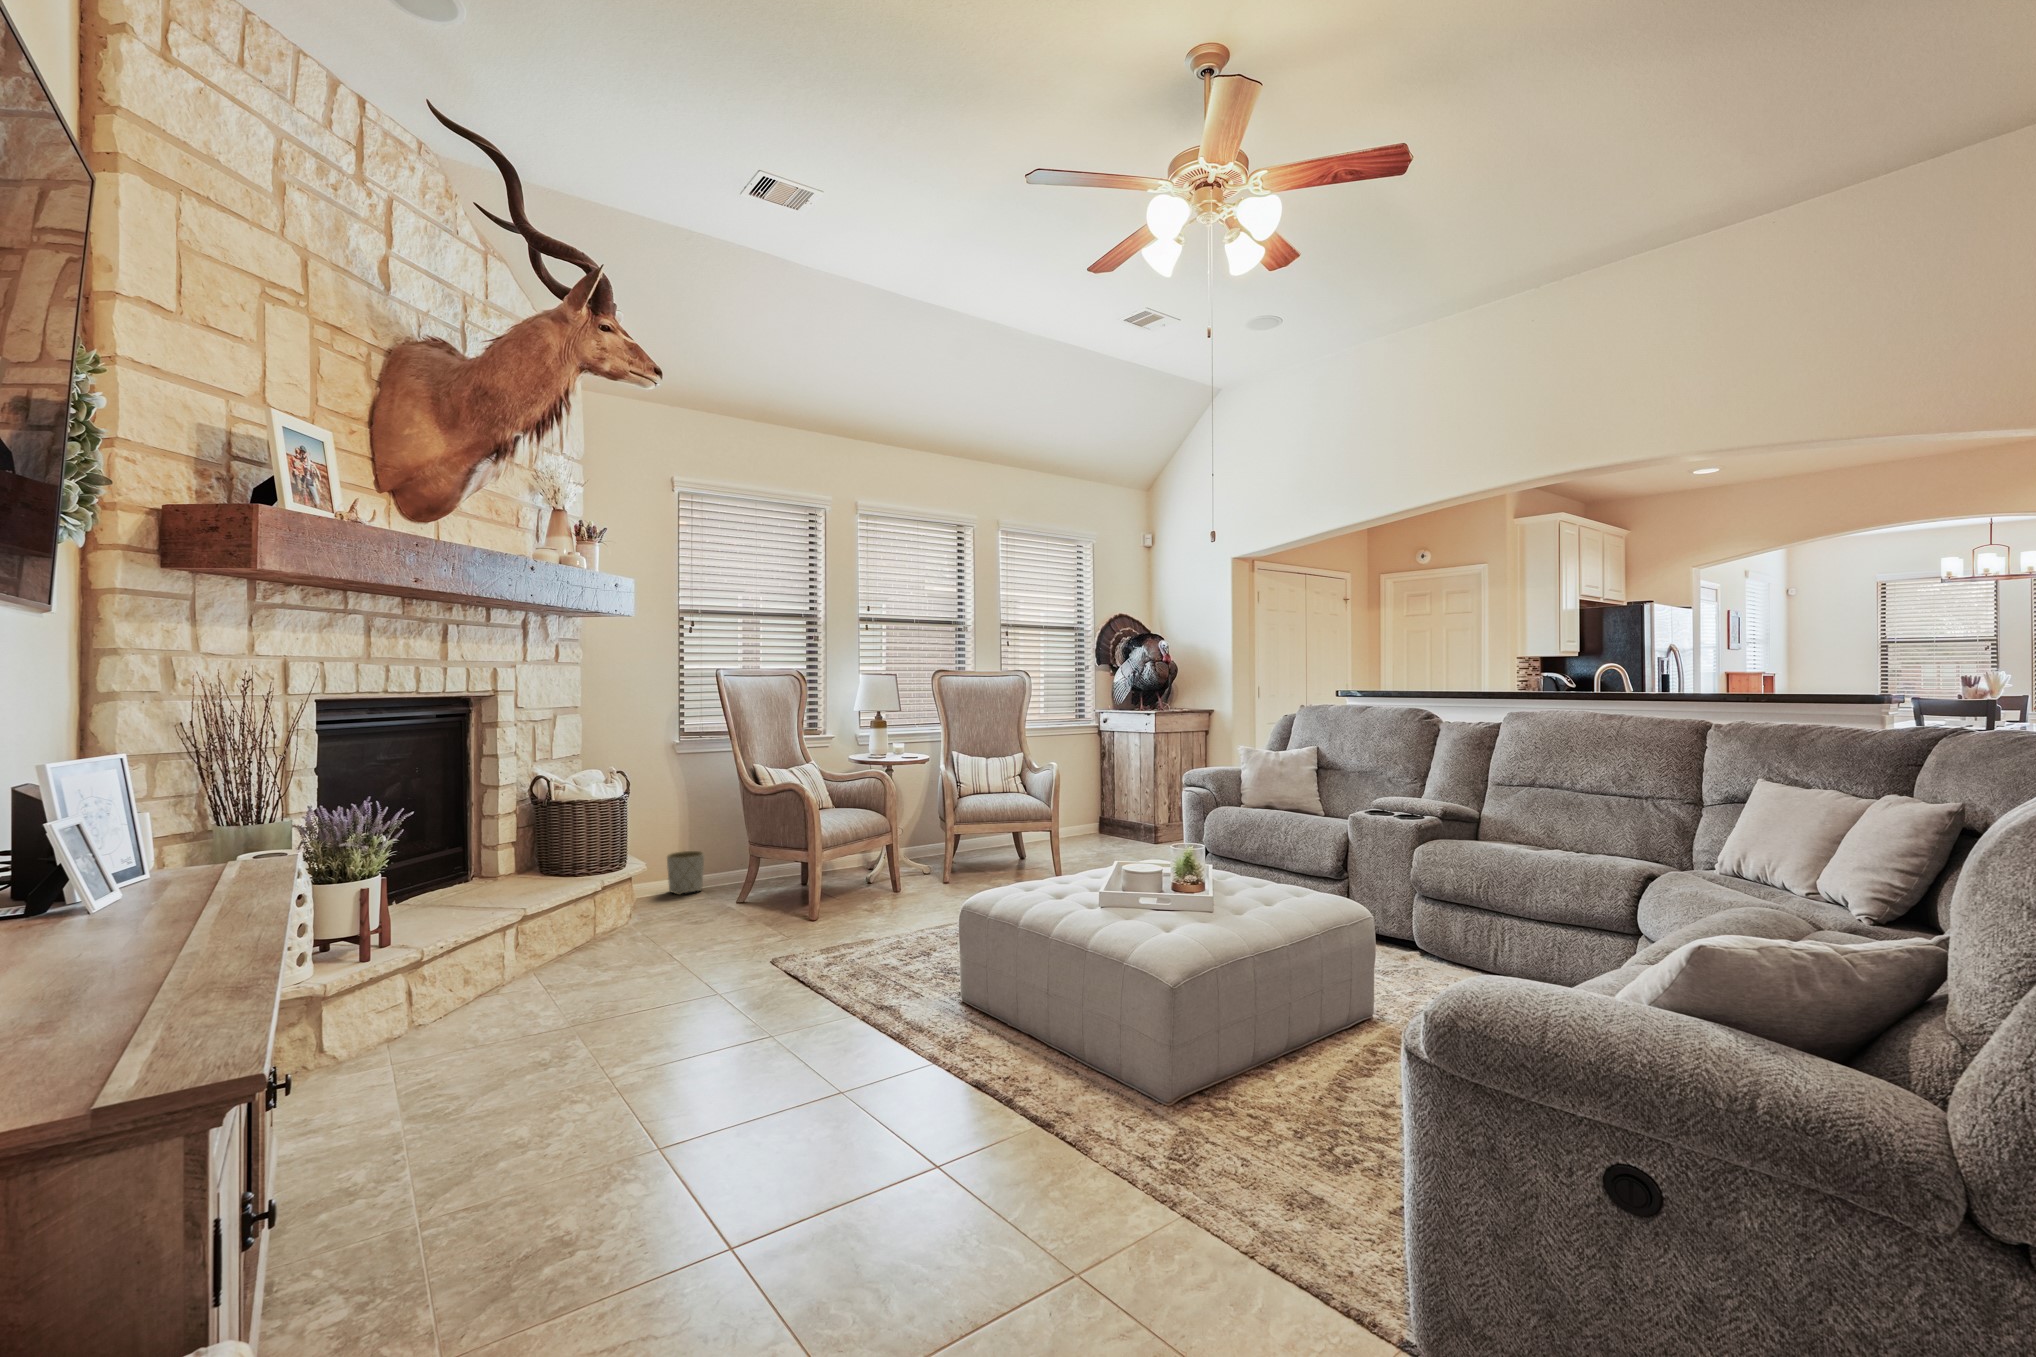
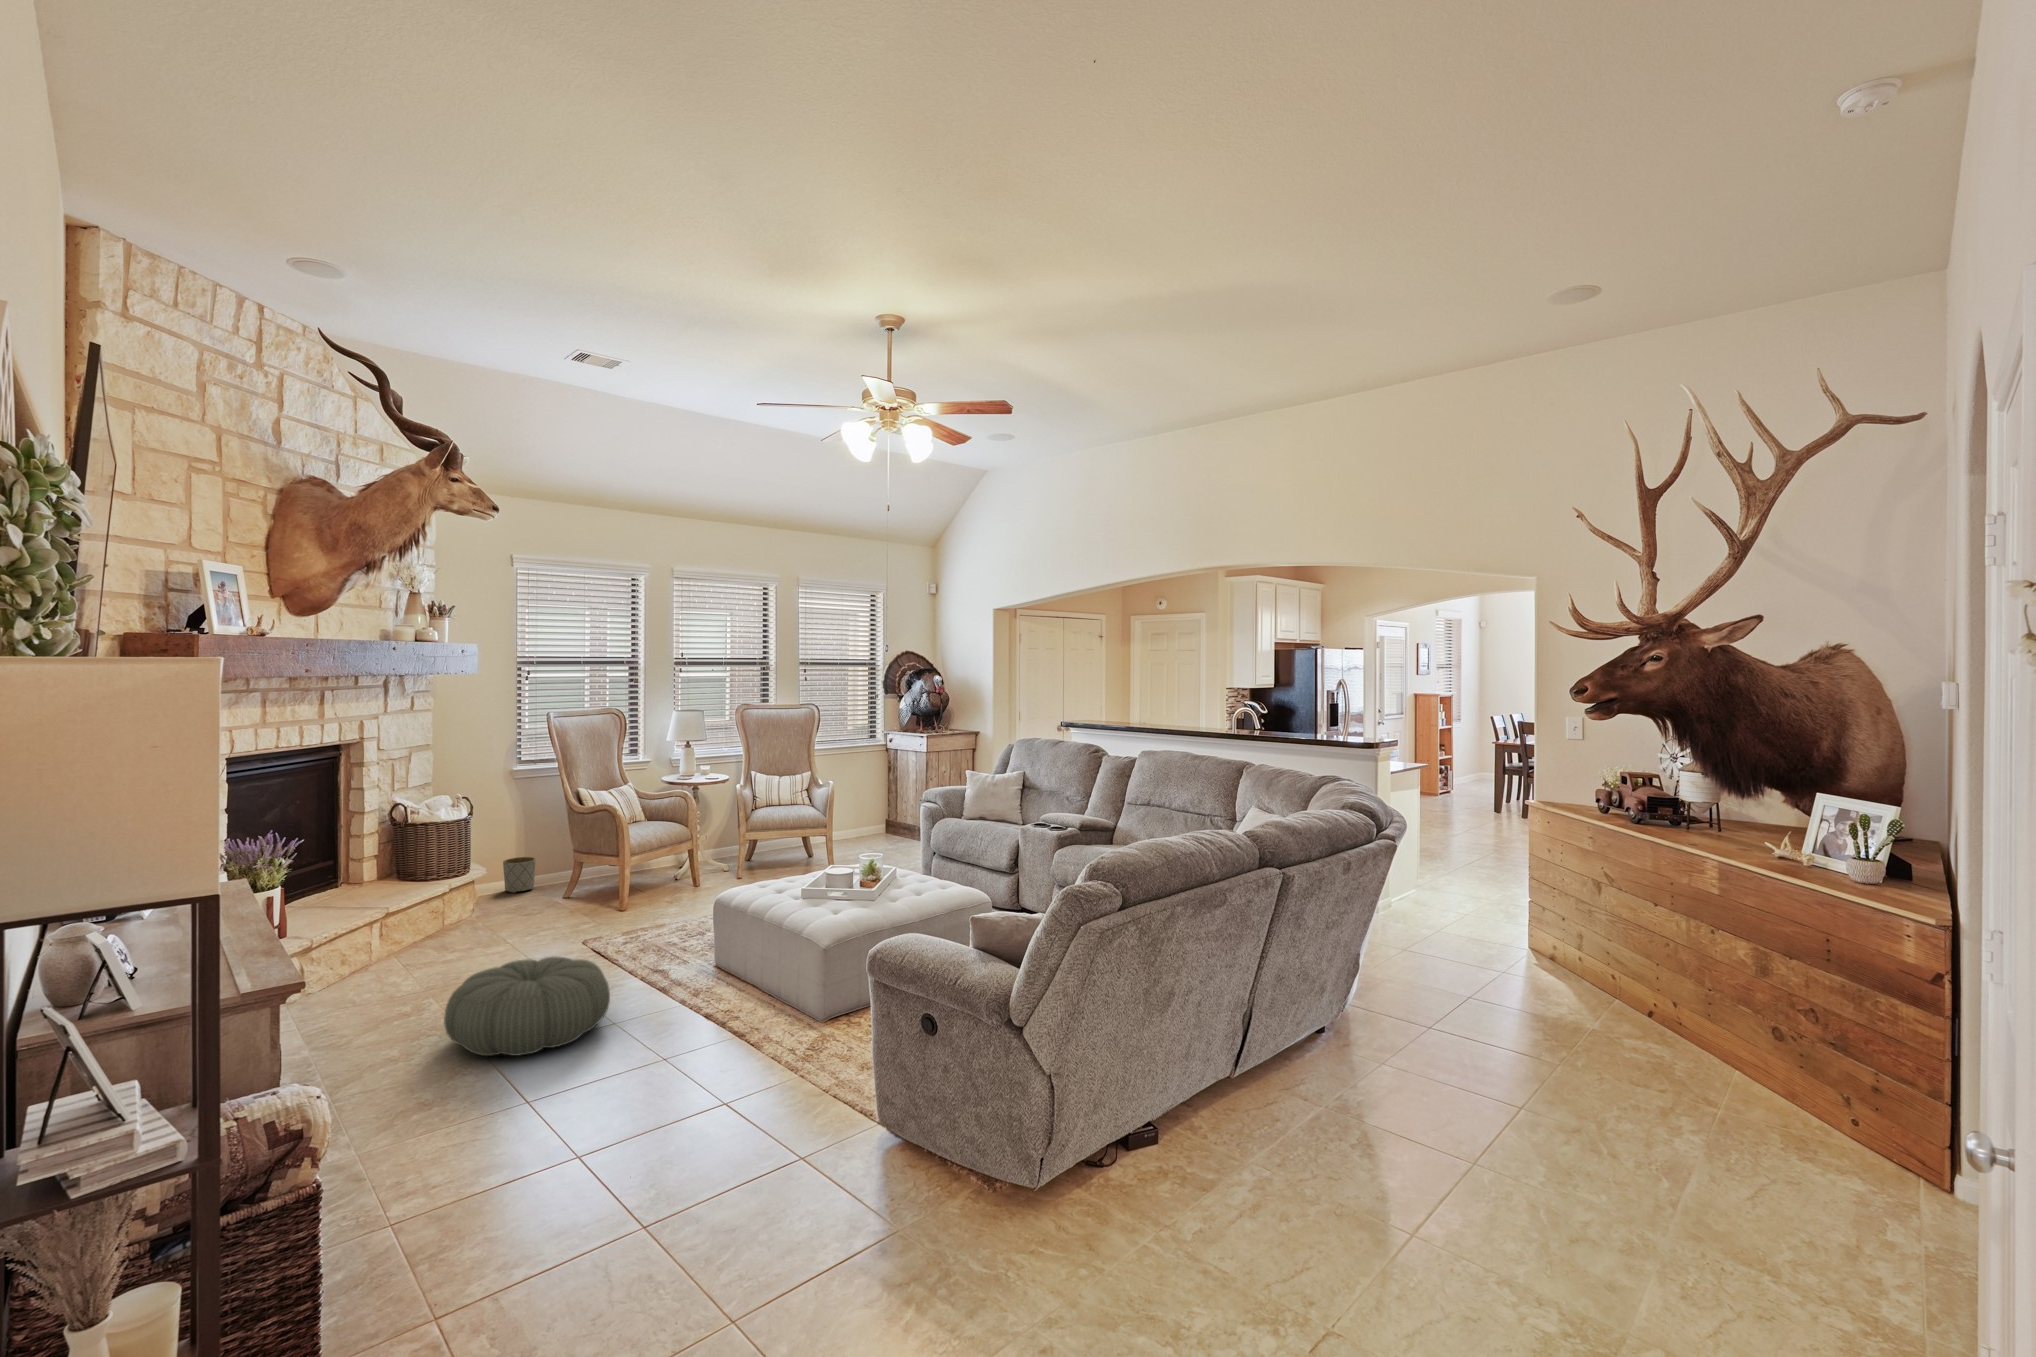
pouf: none [588,986,828,1148] -> present [444,956,610,1056]

